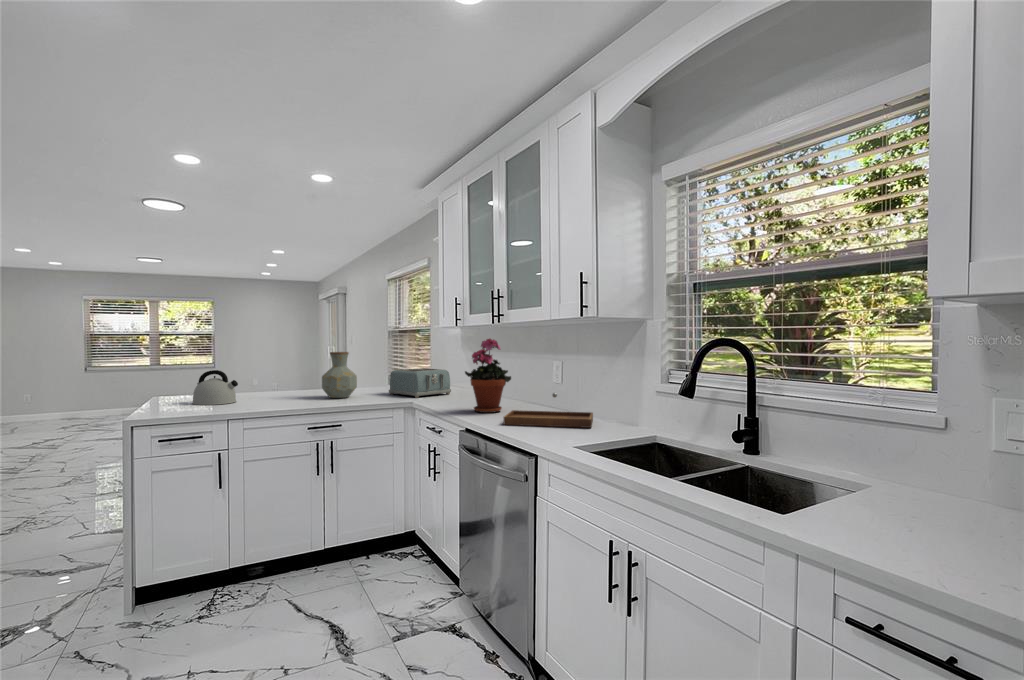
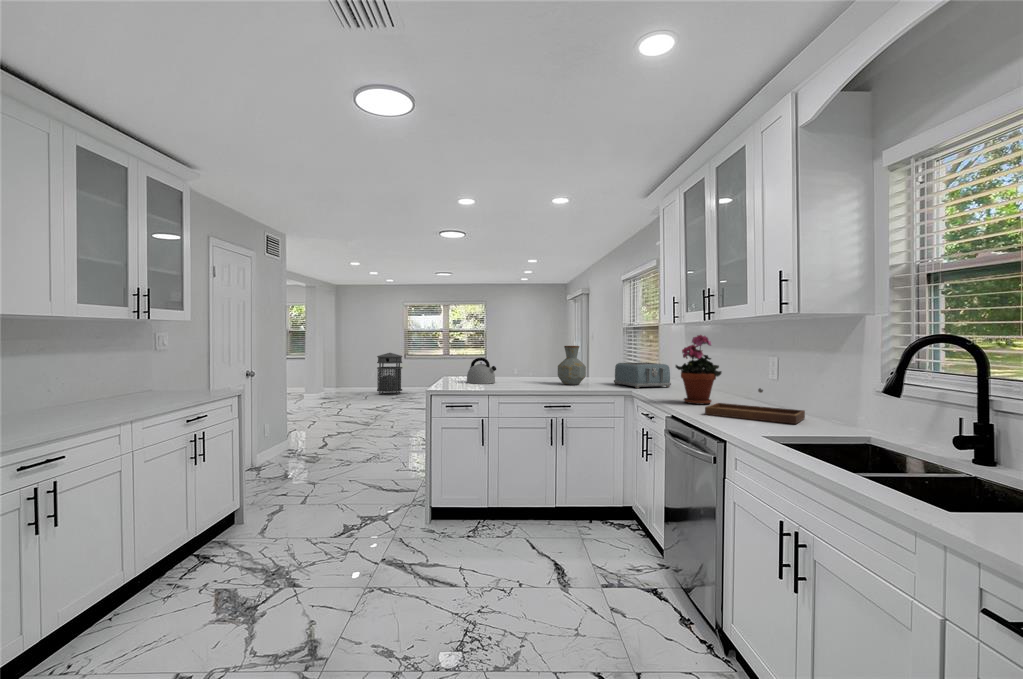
trash can: none [36,364,82,424] -> present [377,353,402,395]

